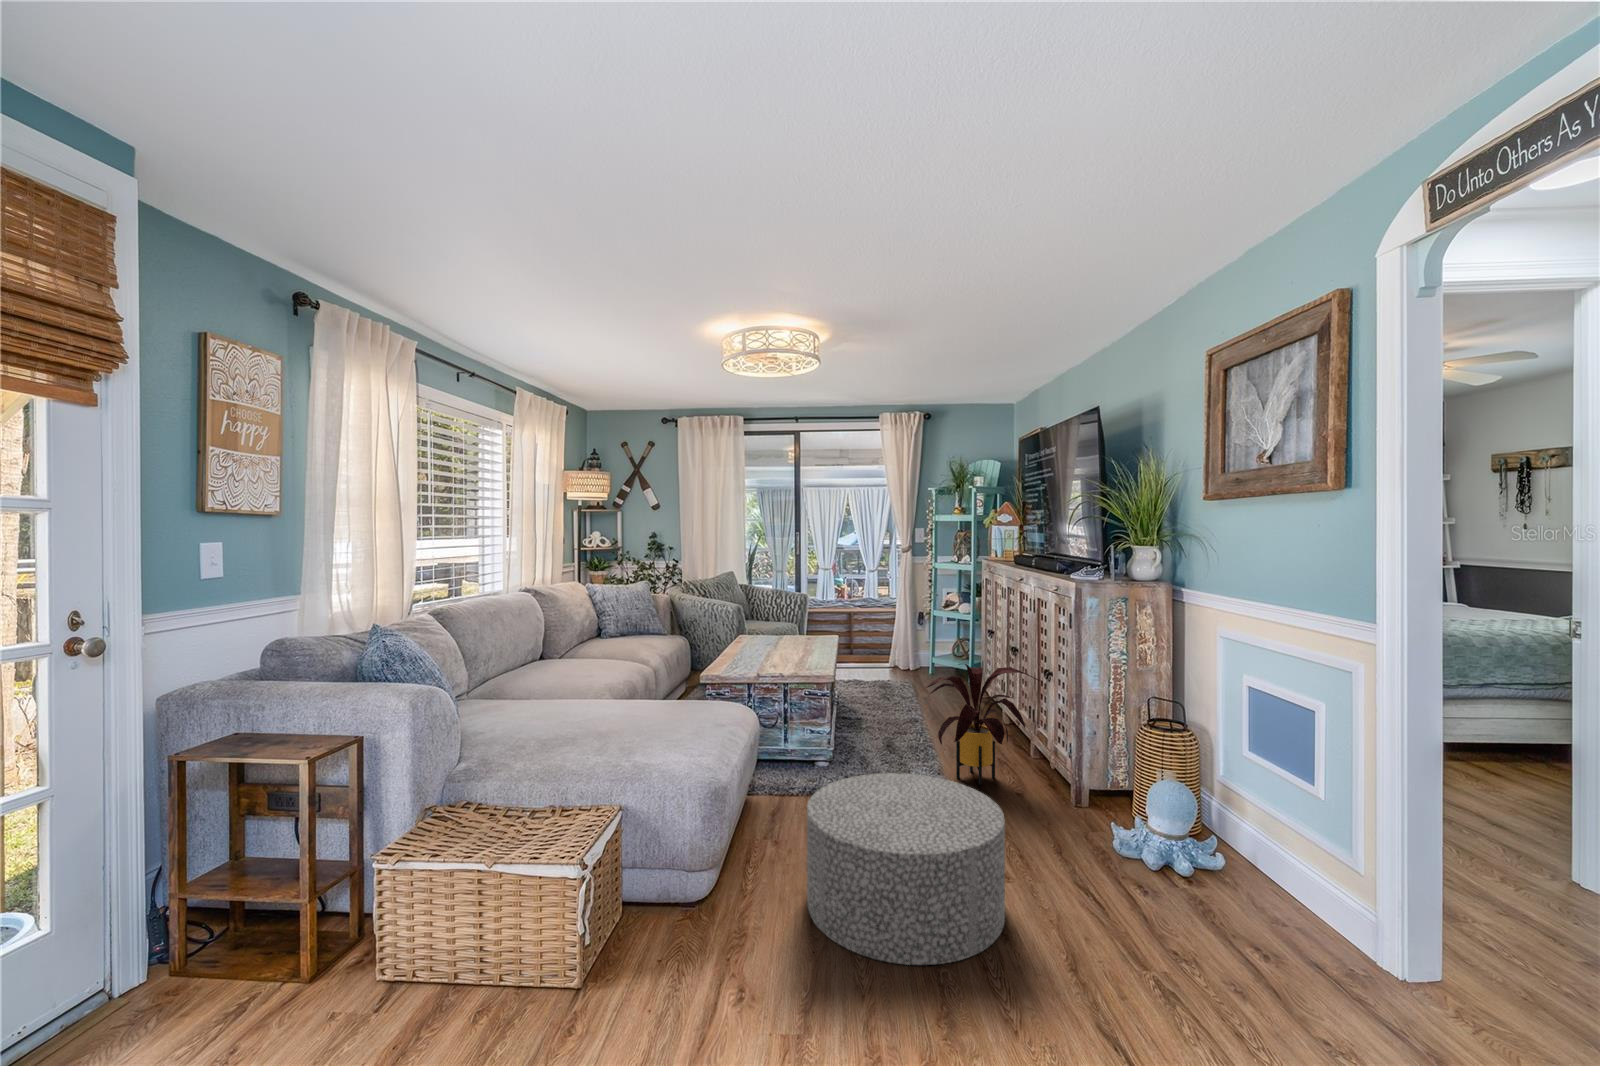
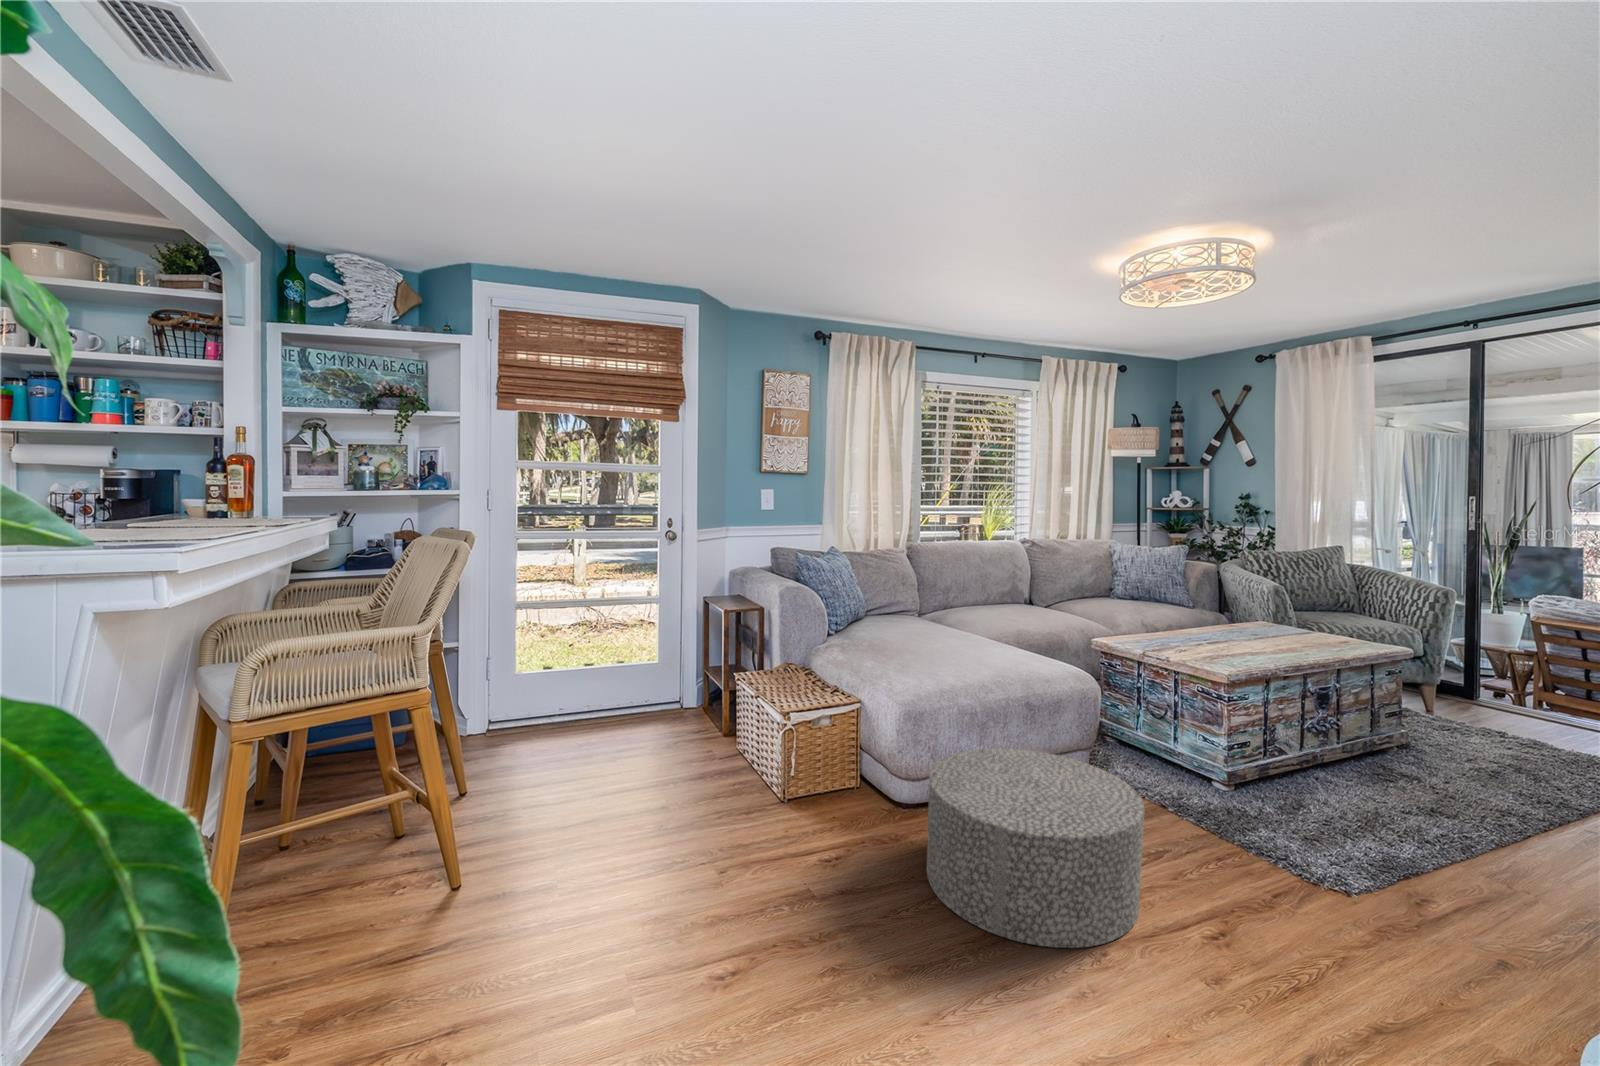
house plant: present [926,664,1040,785] -> none [1288,700,1559,894]

